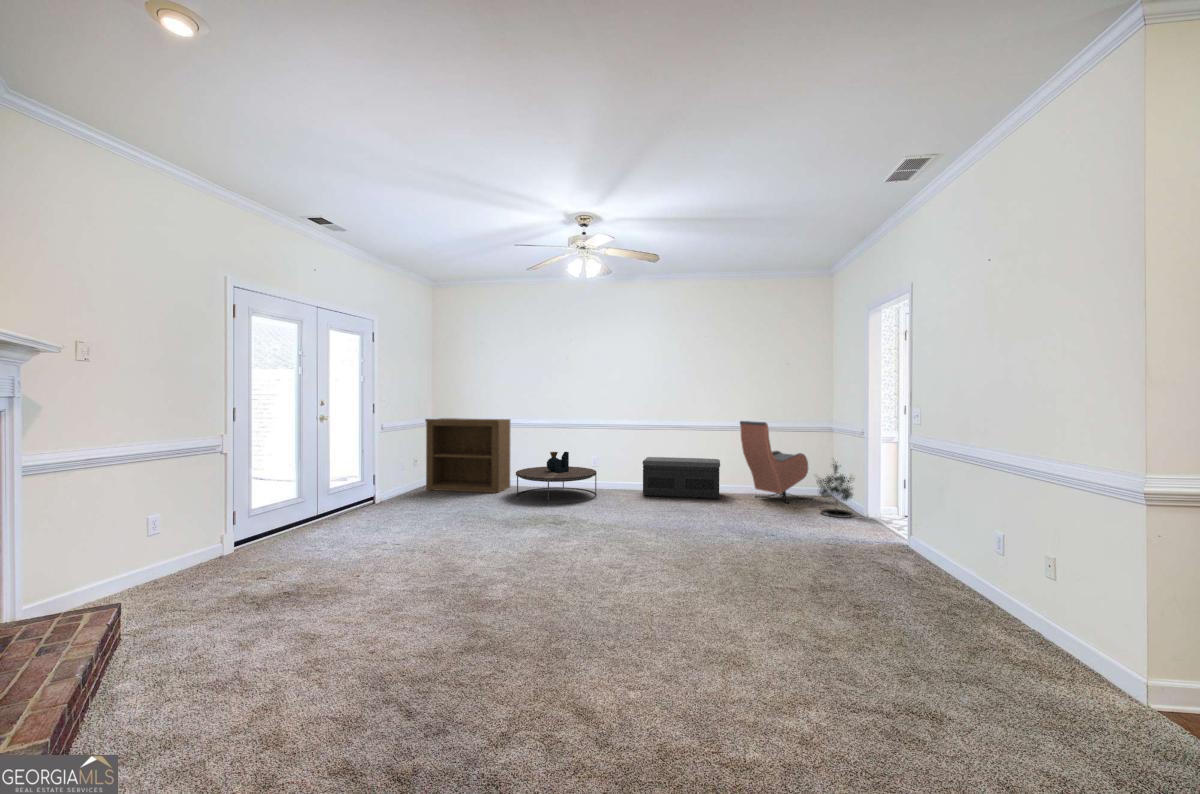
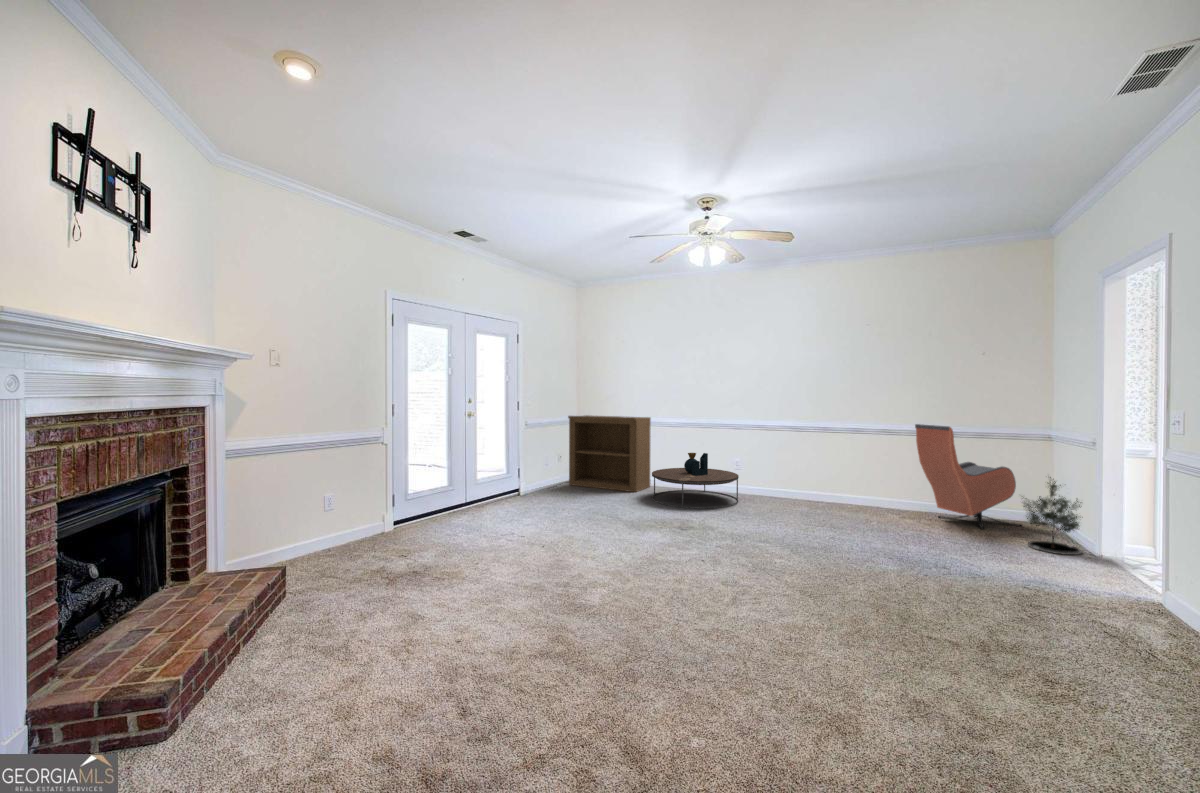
storage bench: present [643,457,720,499] -> none [792,463,891,516]

